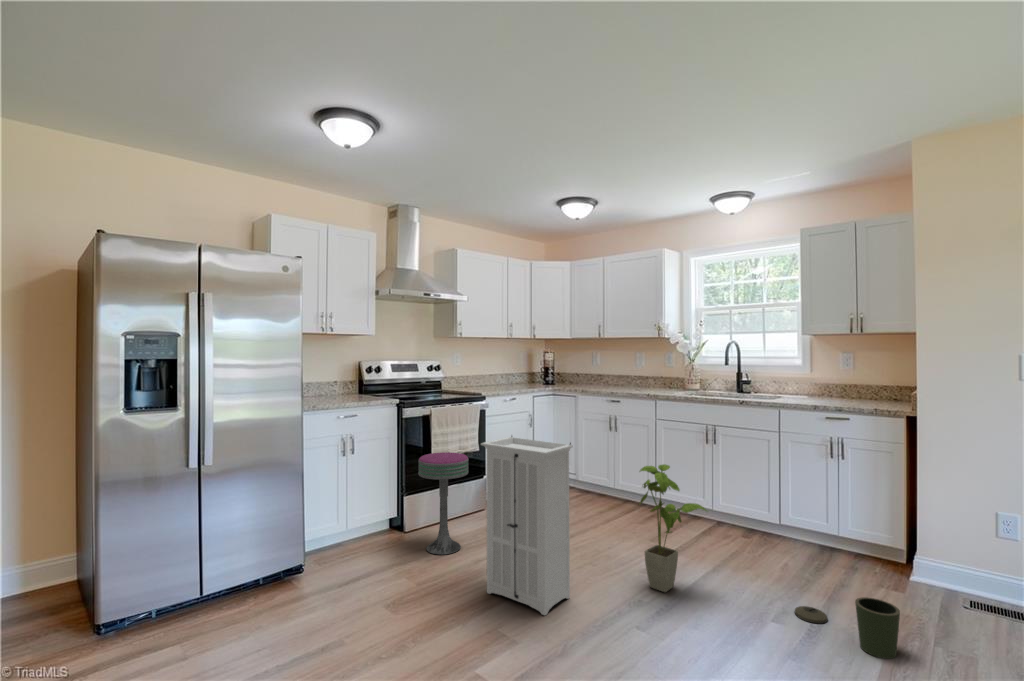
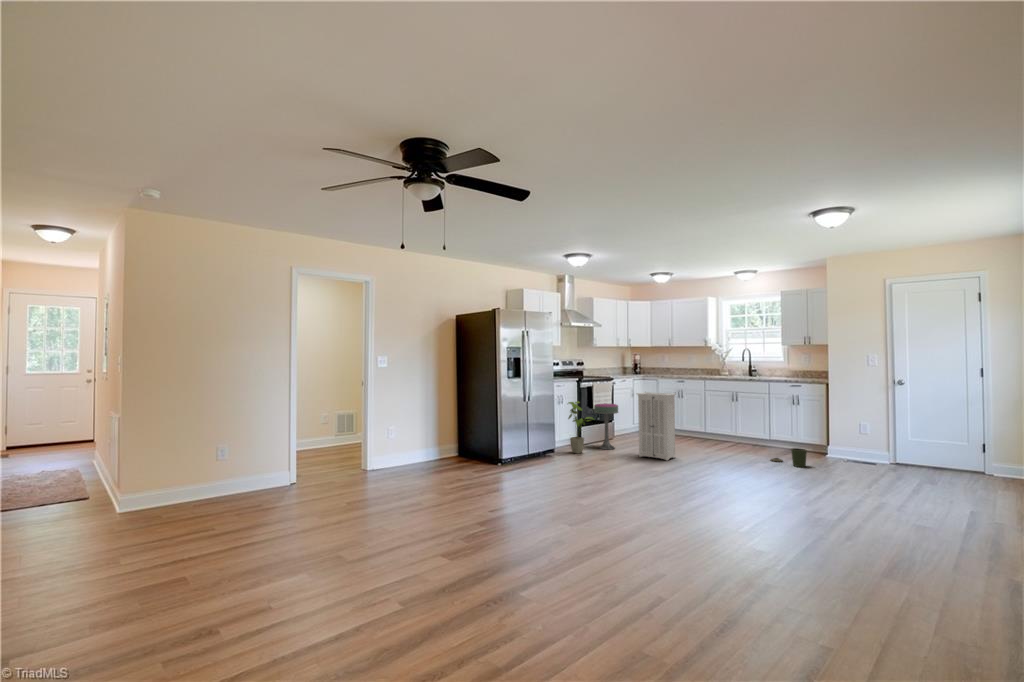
house plant: present [639,464,707,592] -> present [568,401,591,454]

